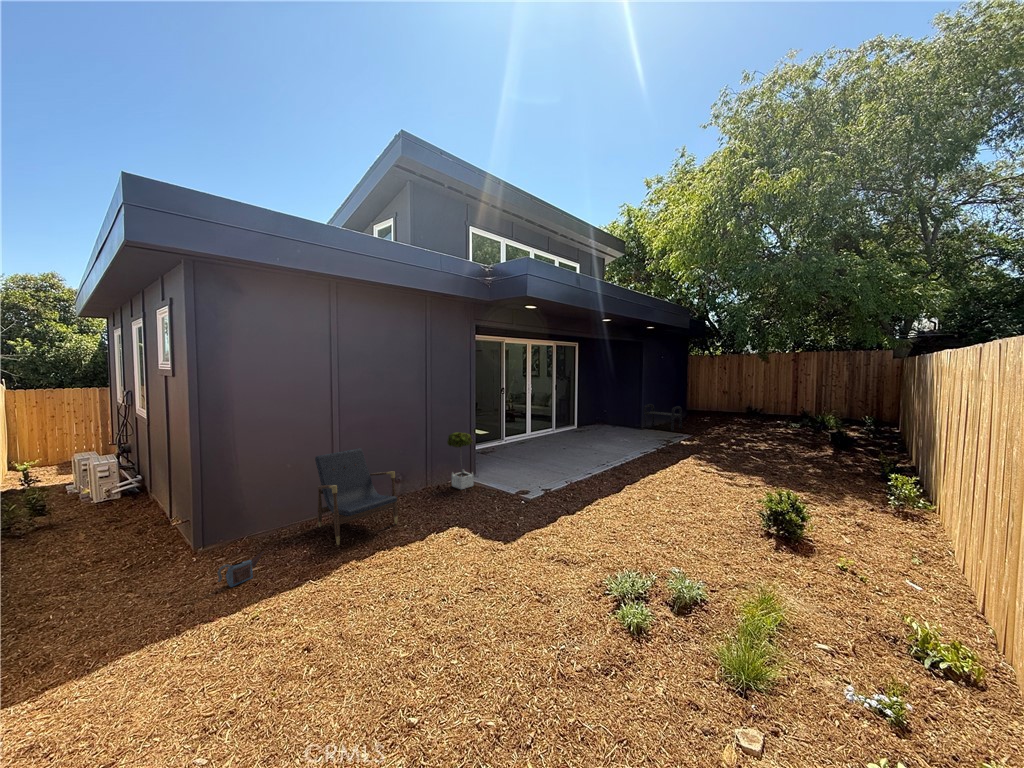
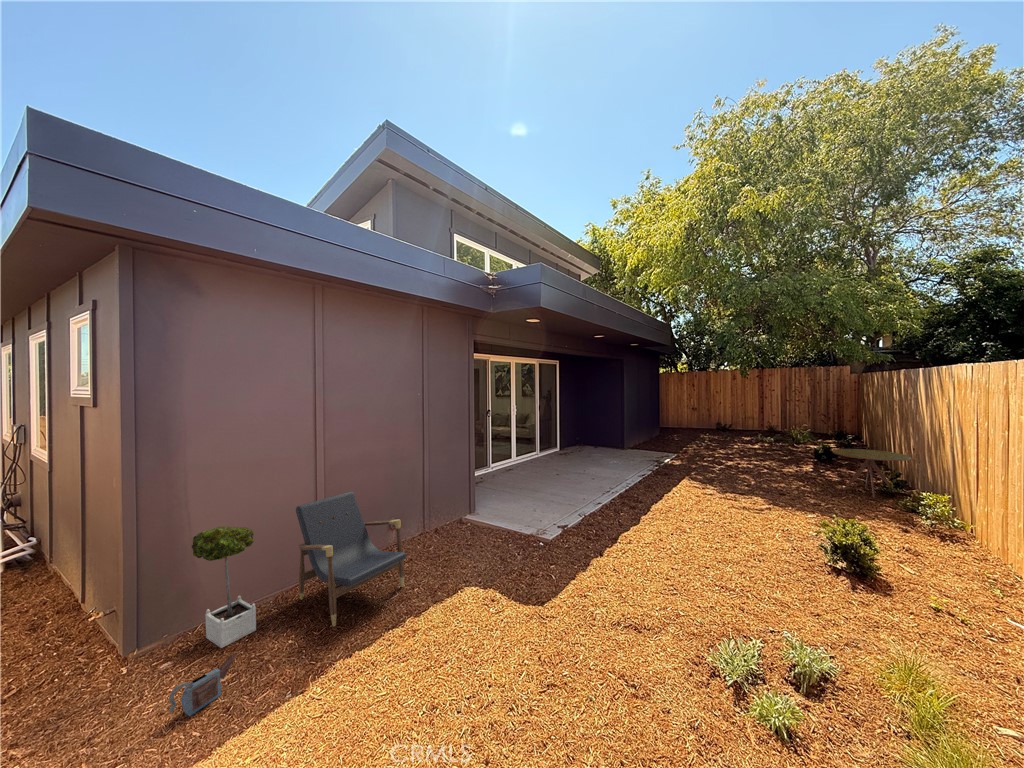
bench: present [644,404,682,431] -> none [628,423,667,450]
potted tree: present [447,432,474,489] -> present [192,526,256,648]
round table: none [827,433,905,481] -> present [832,449,911,498]

